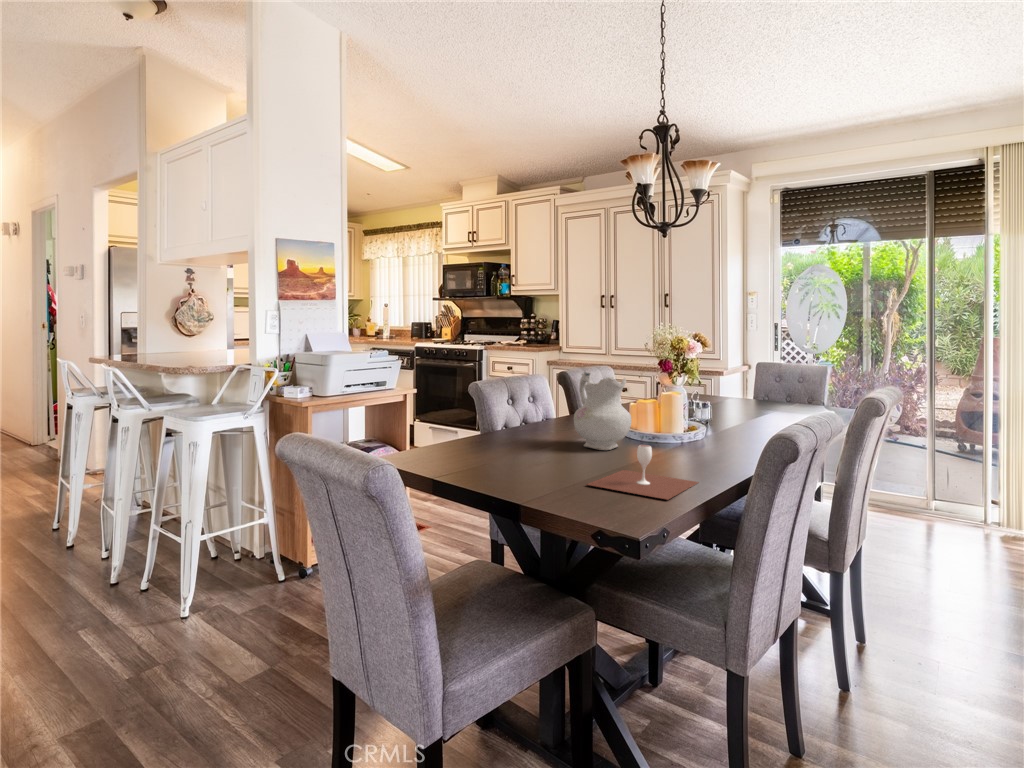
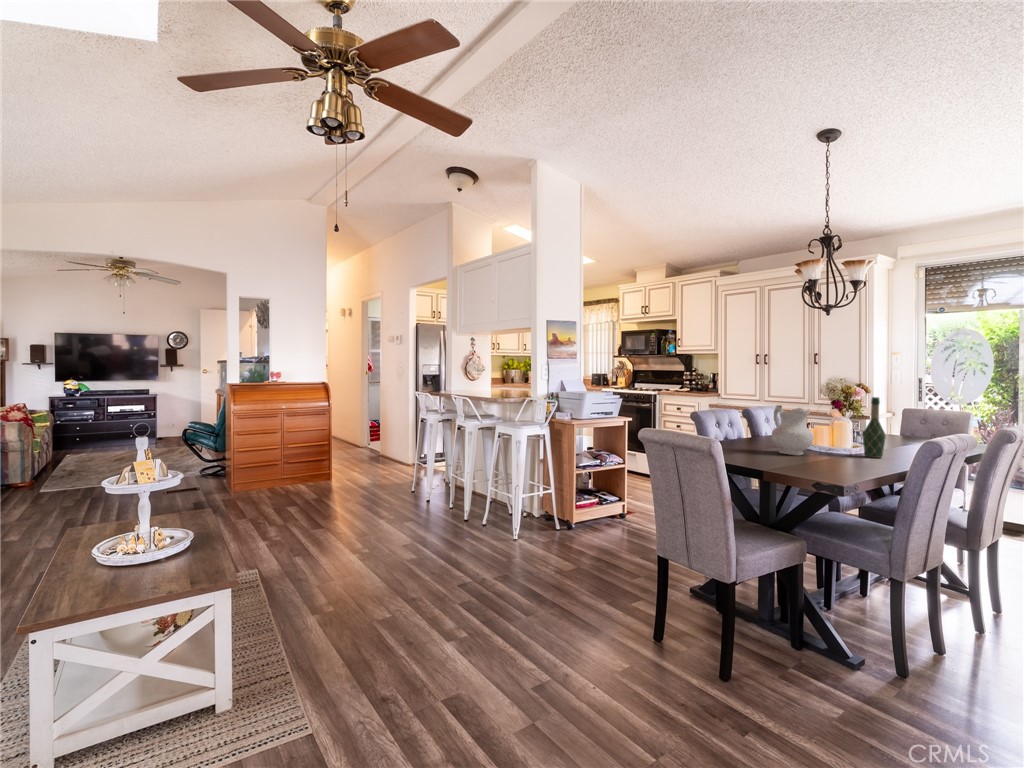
wine bottle: none [699,358,729,448] -> present [863,397,886,458]
wine glass: present [587,445,698,500] -> none [796,446,872,476]

